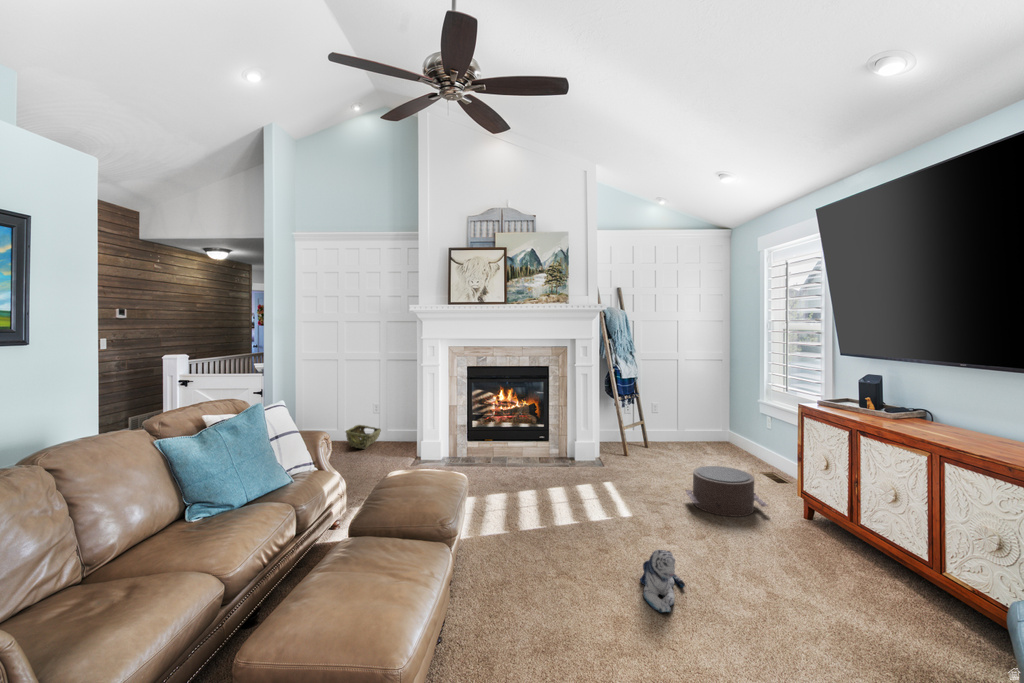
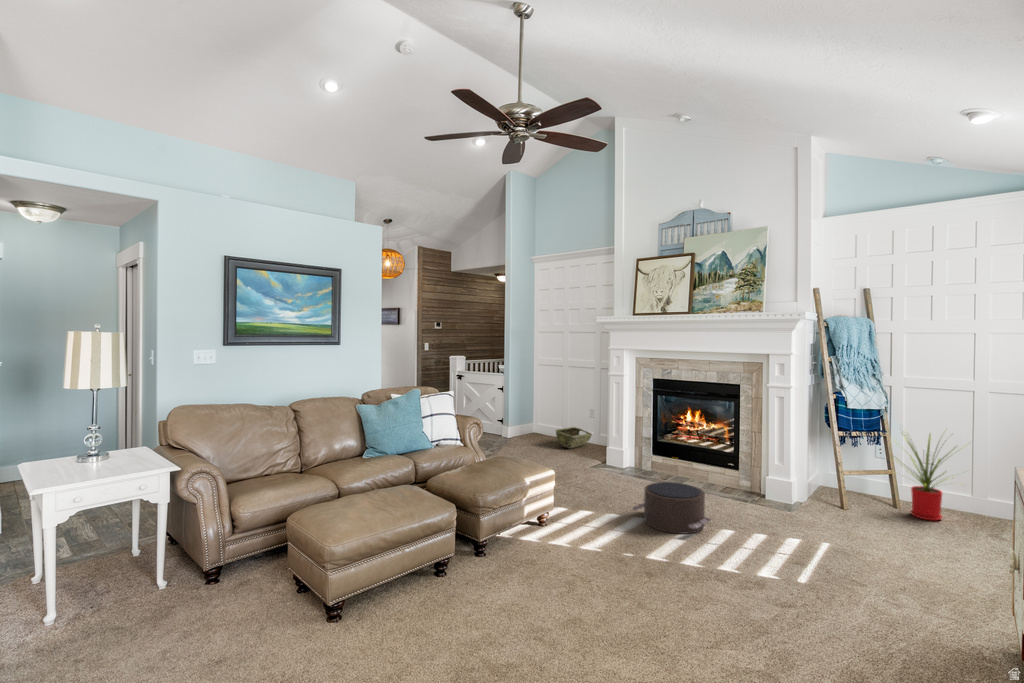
house plant: none [648,387,698,453] -> present [905,434,967,521]
pouf: present [686,466,768,517] -> present [632,482,711,534]
plush toy: present [640,549,685,613] -> none [616,568,683,628]

